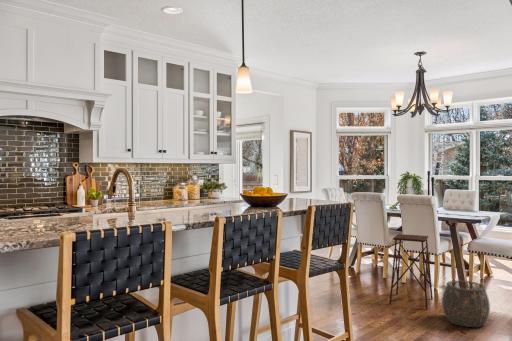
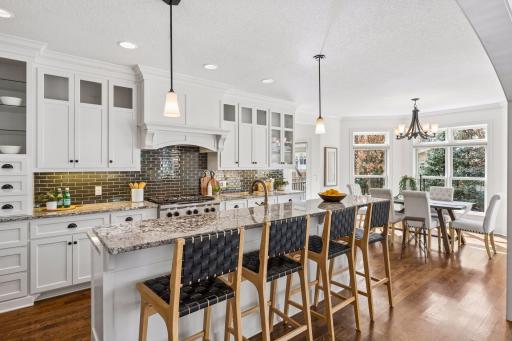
woven basket: present [442,280,490,327] -> none [437,247,470,276]

